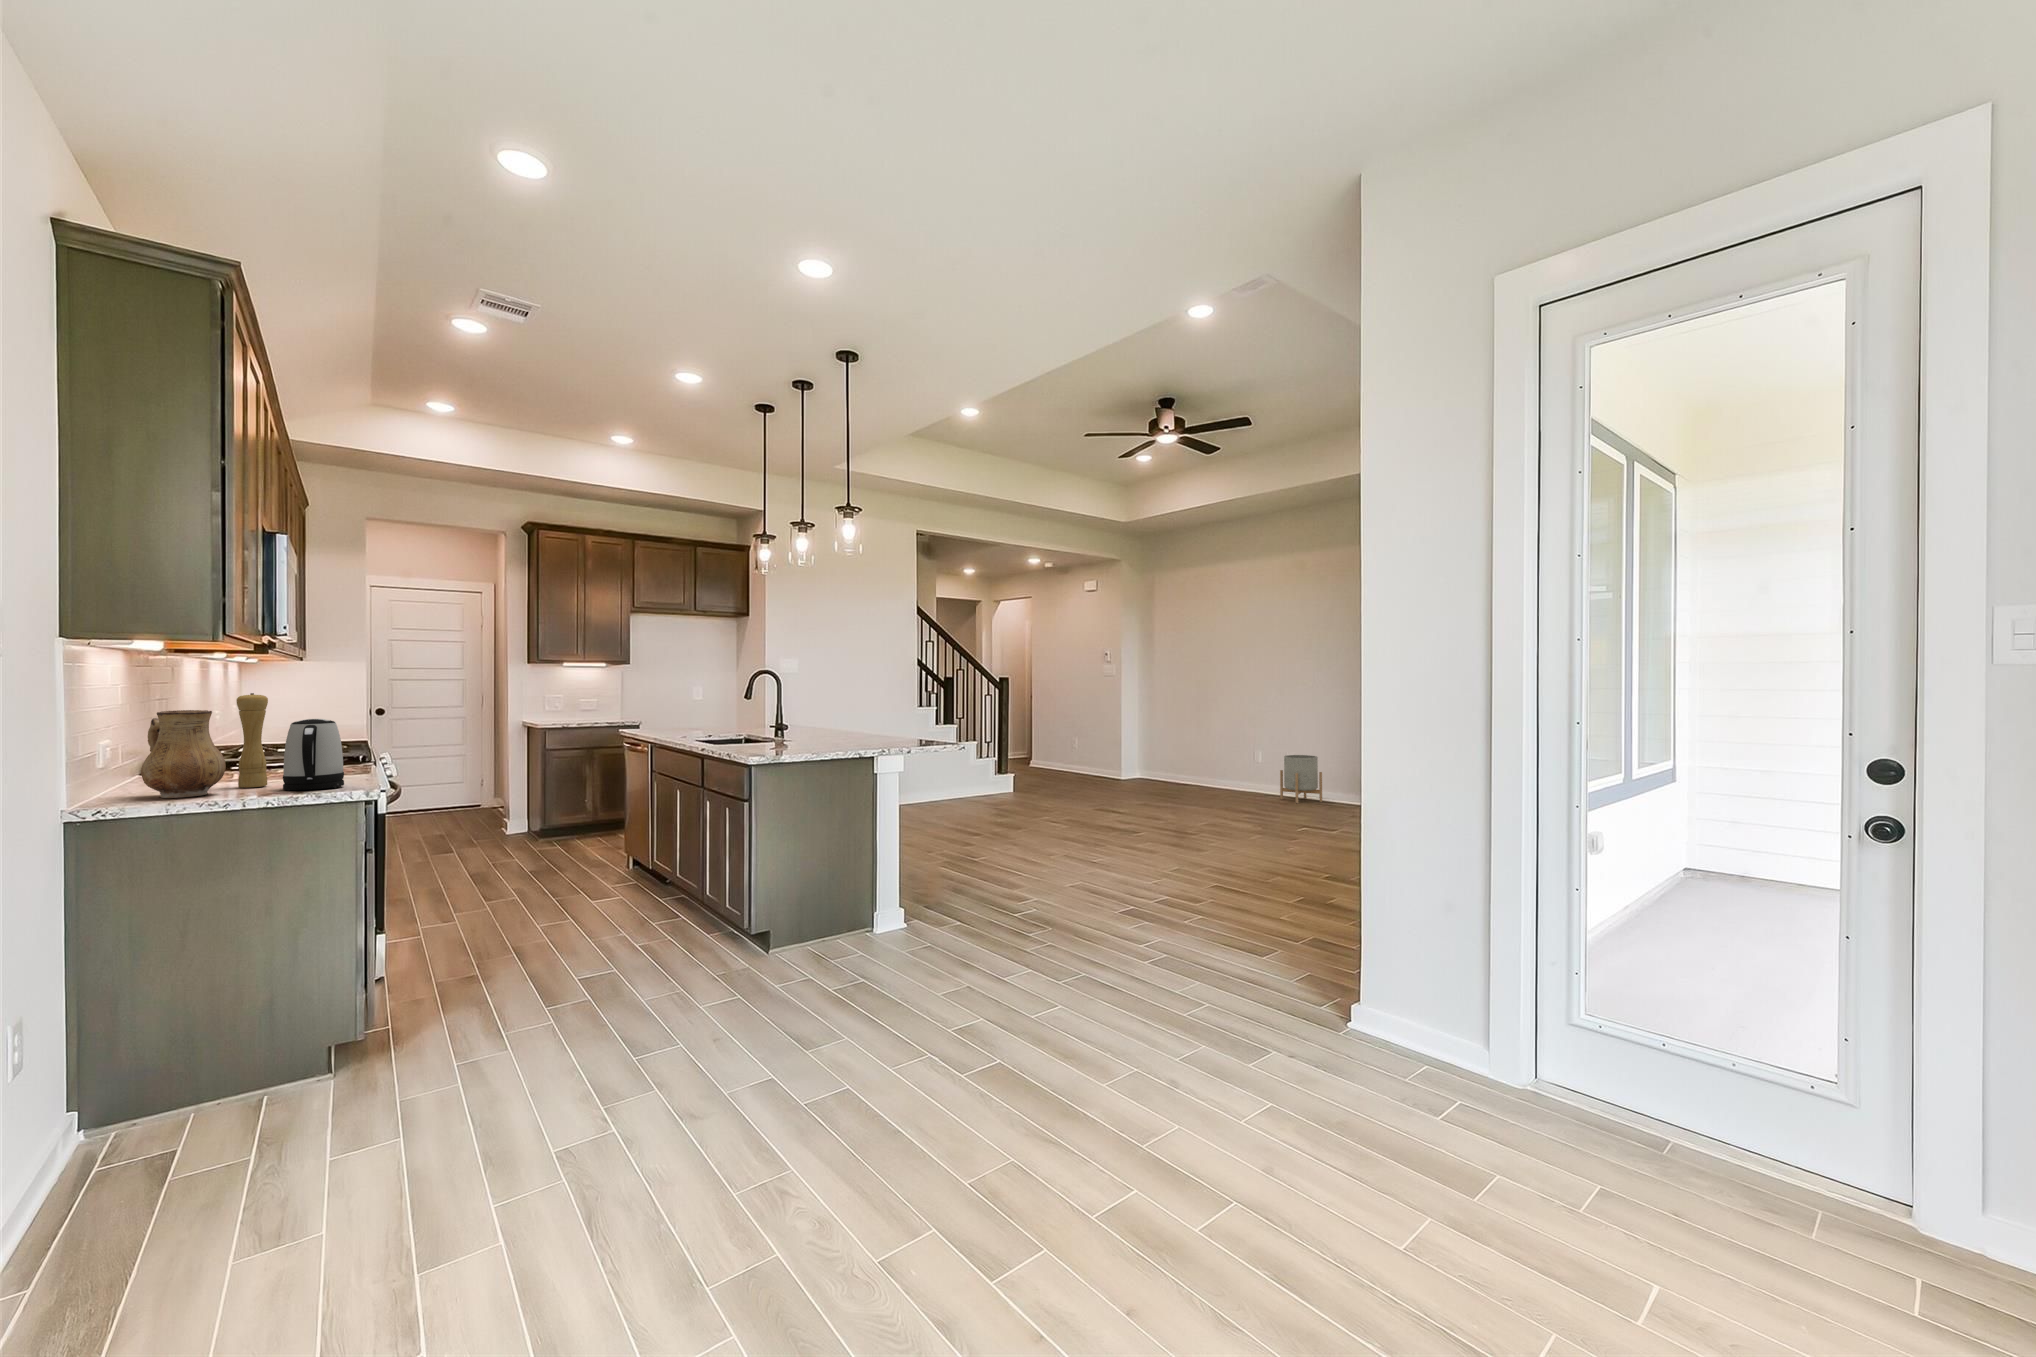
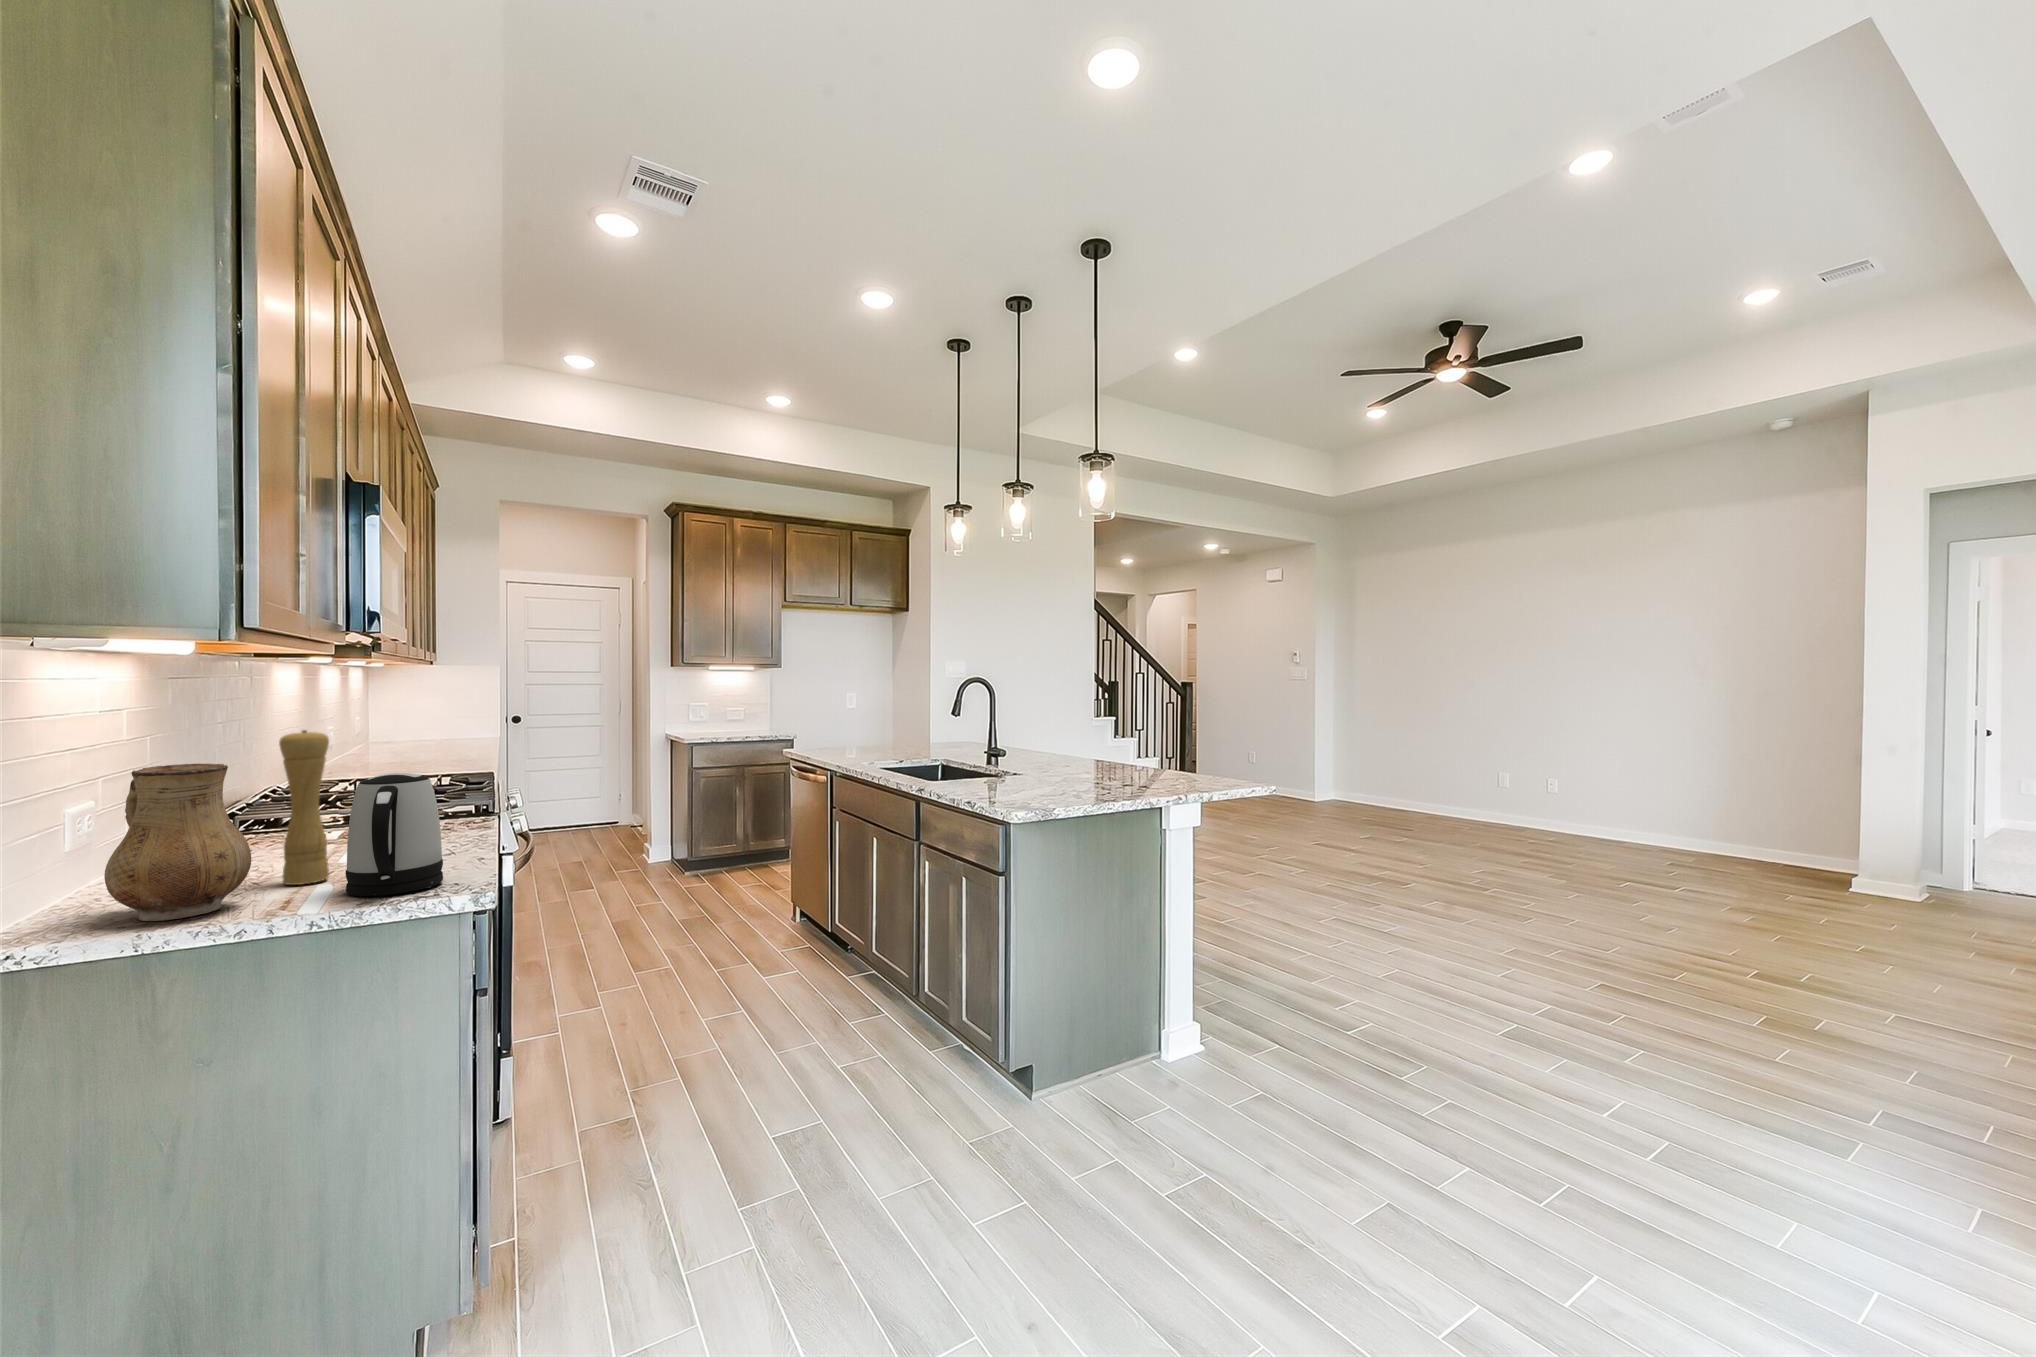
planter: present [1280,755,1322,803] -> none [1544,777,1605,838]

